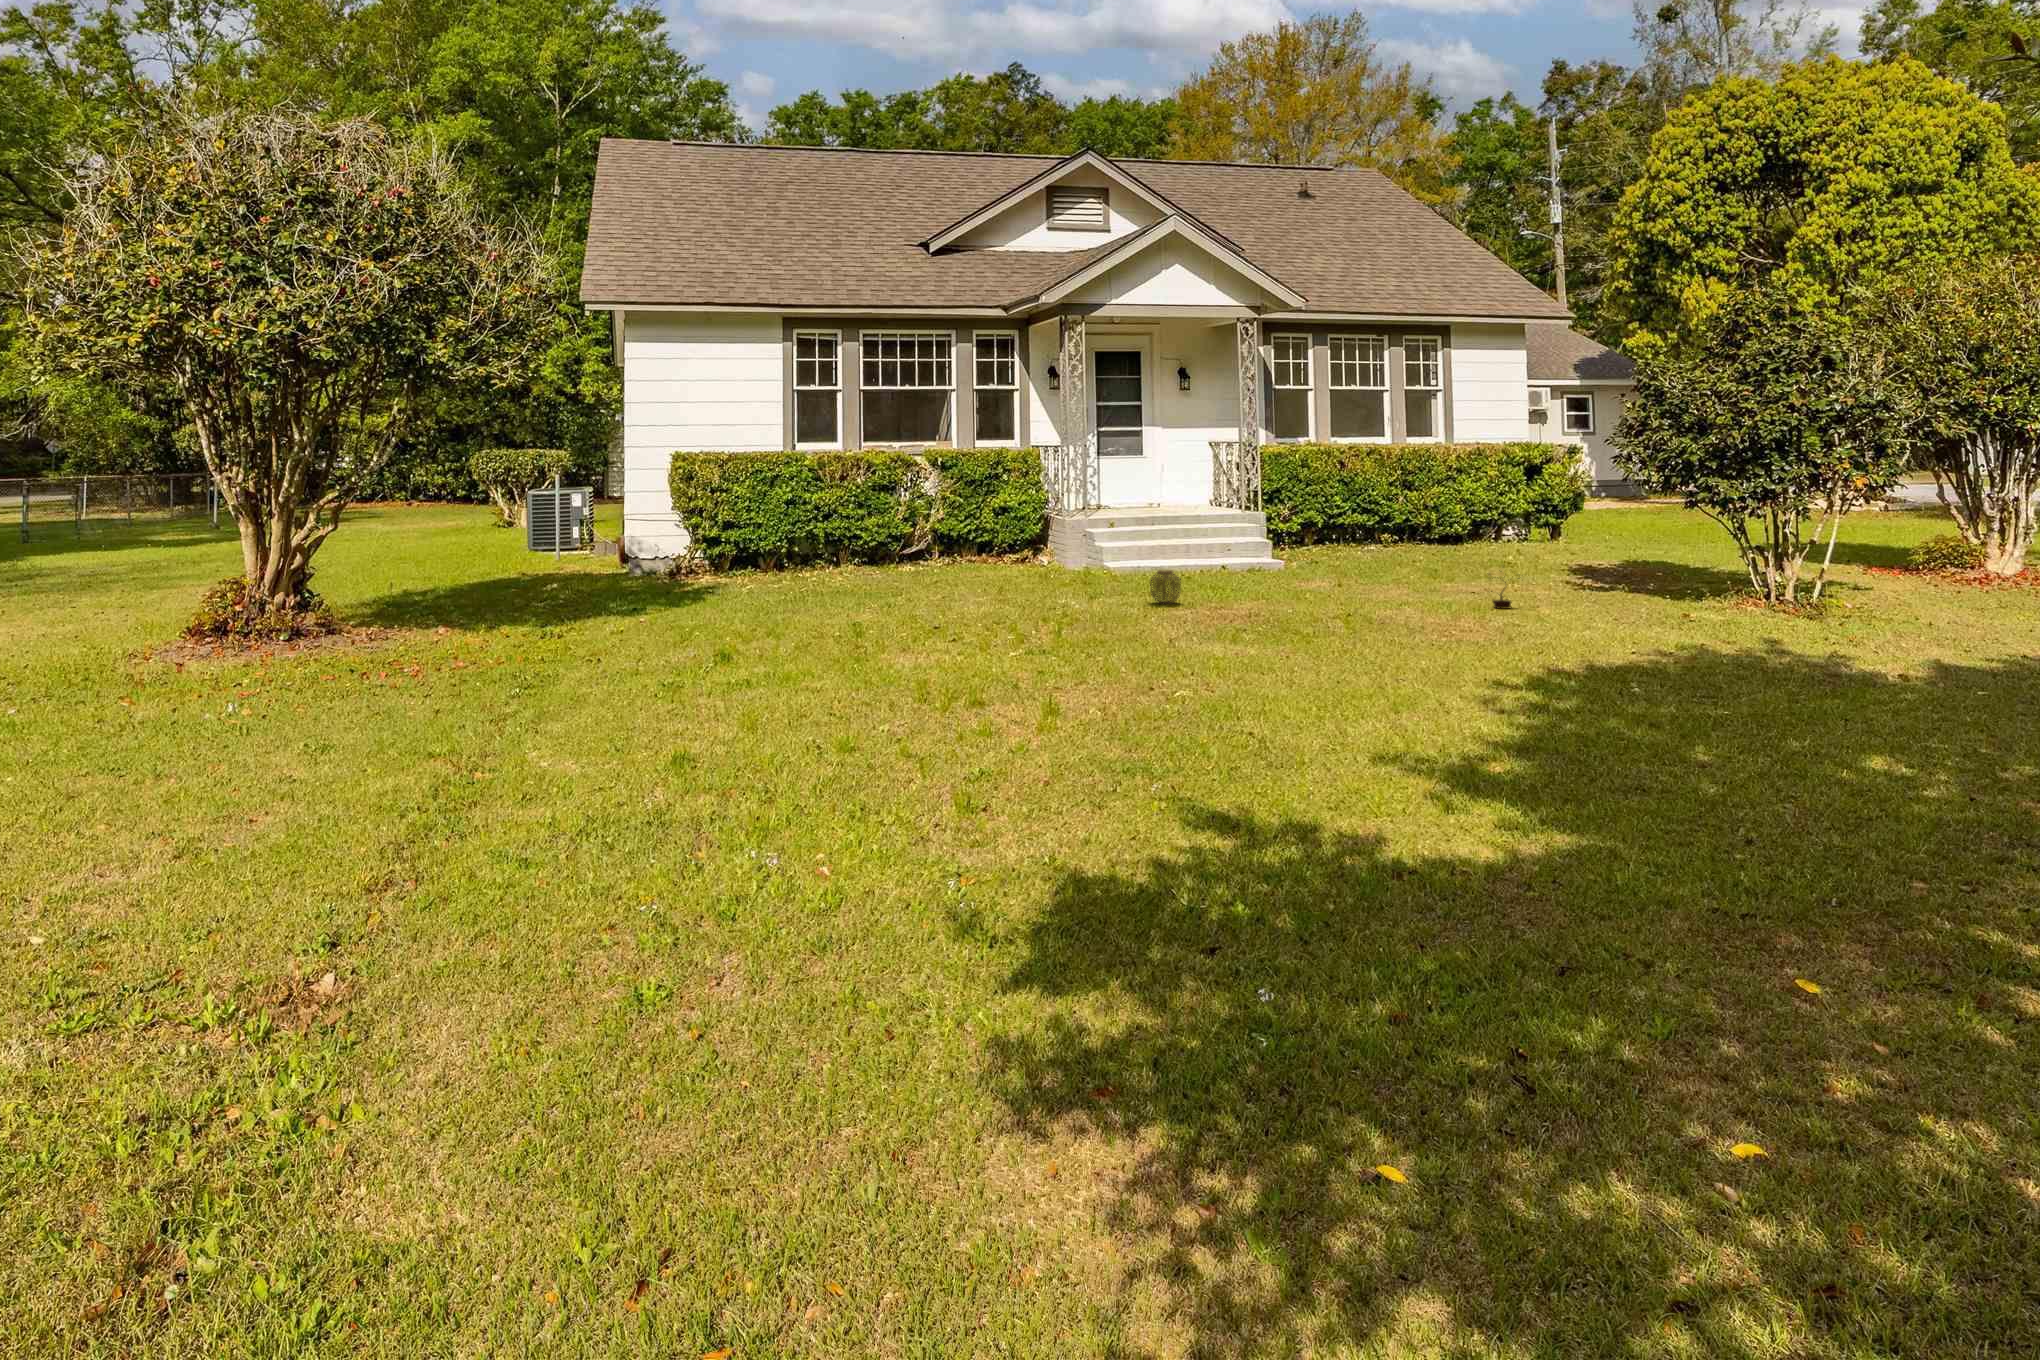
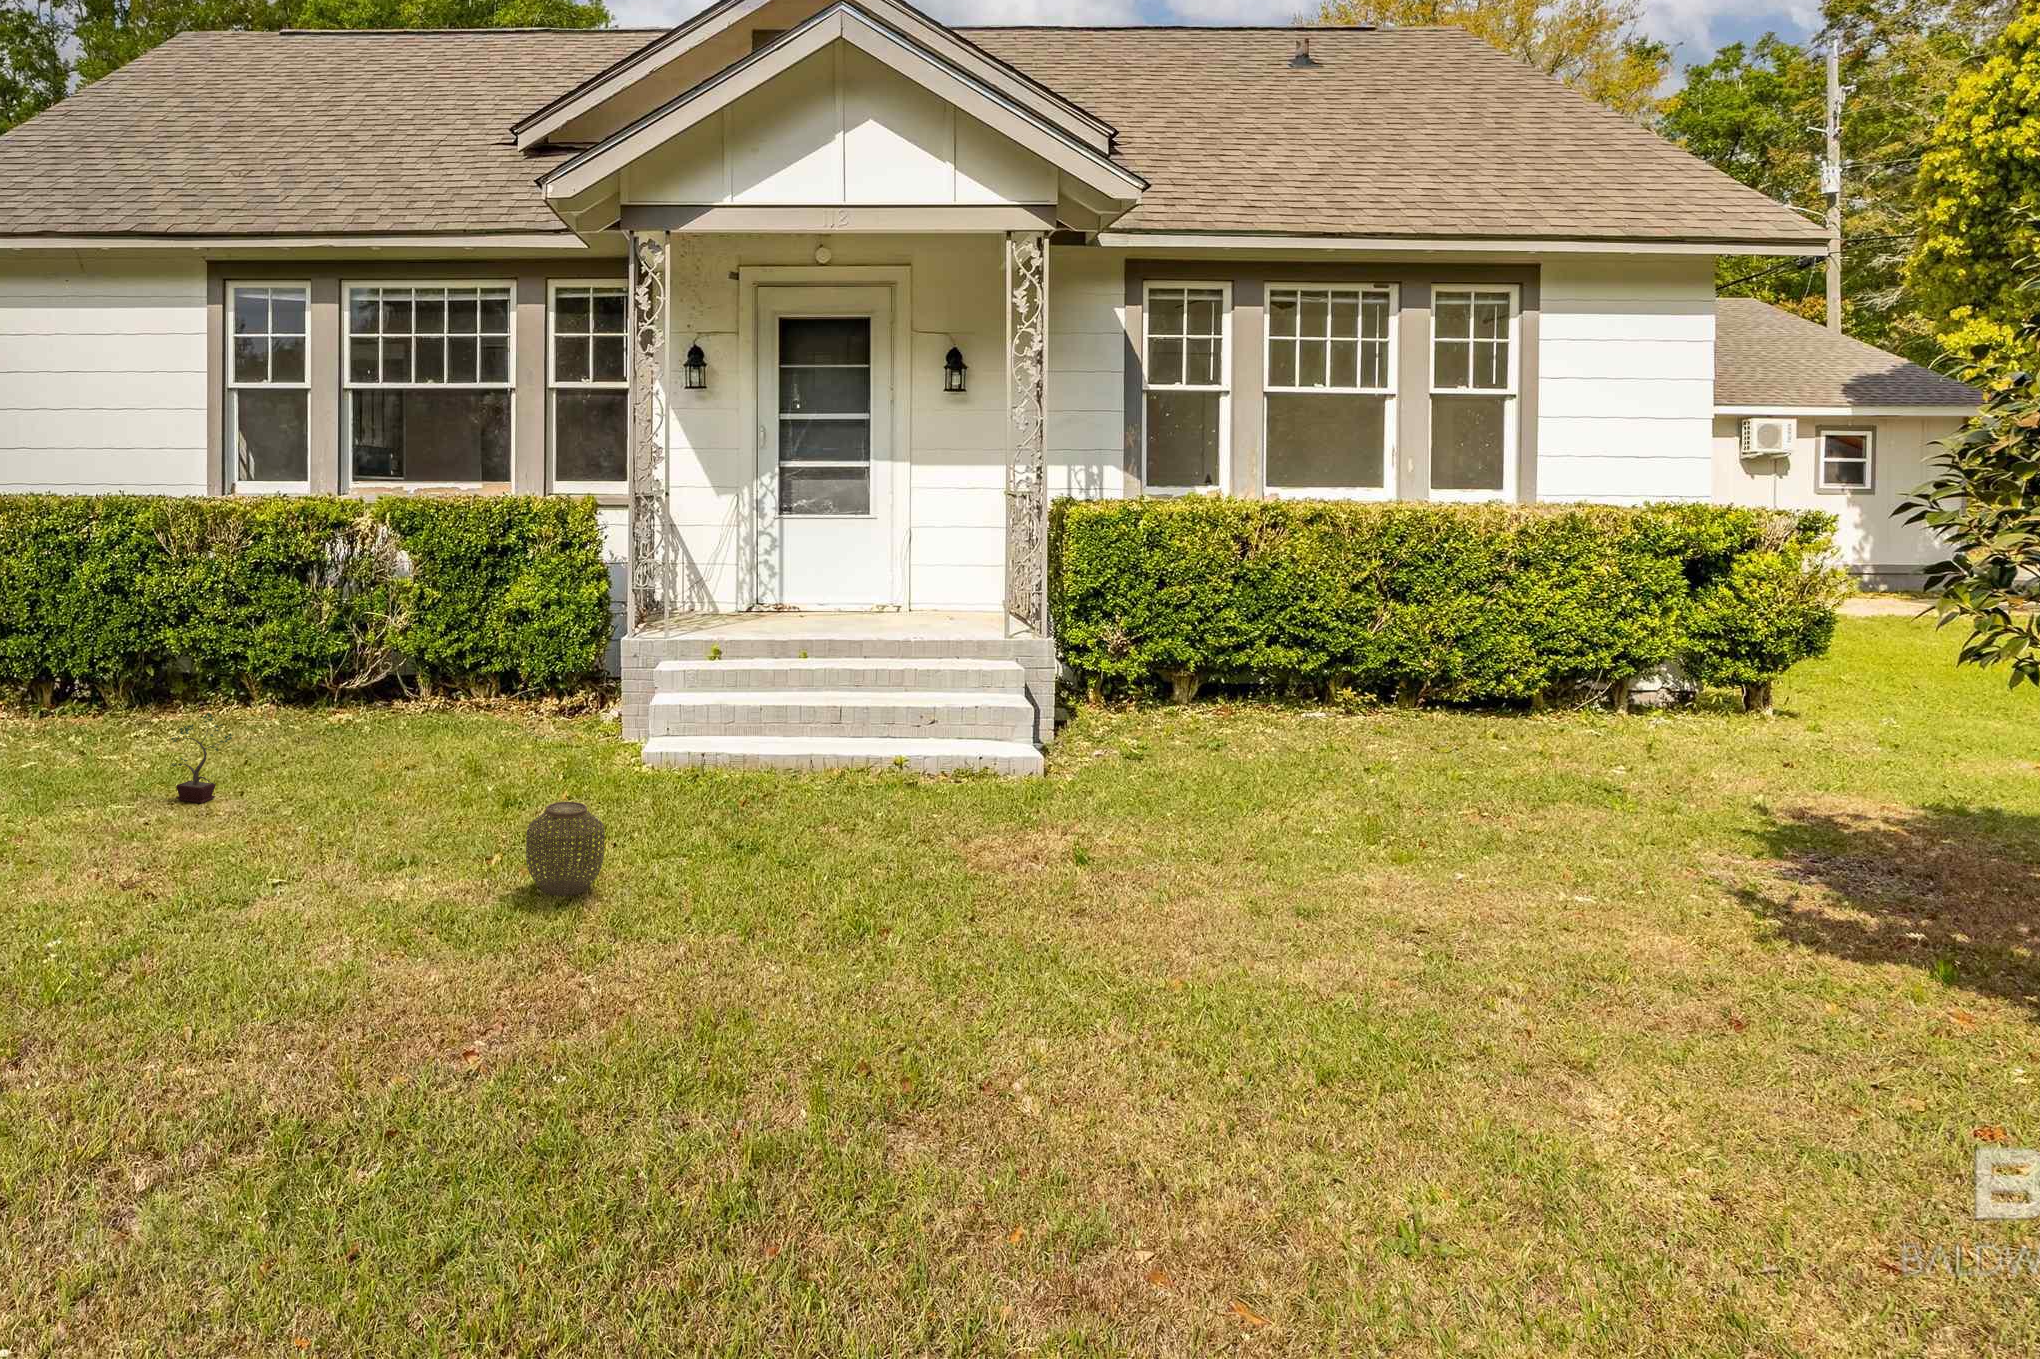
potted plant: present [1491,571,1520,609] -> present [171,712,232,803]

